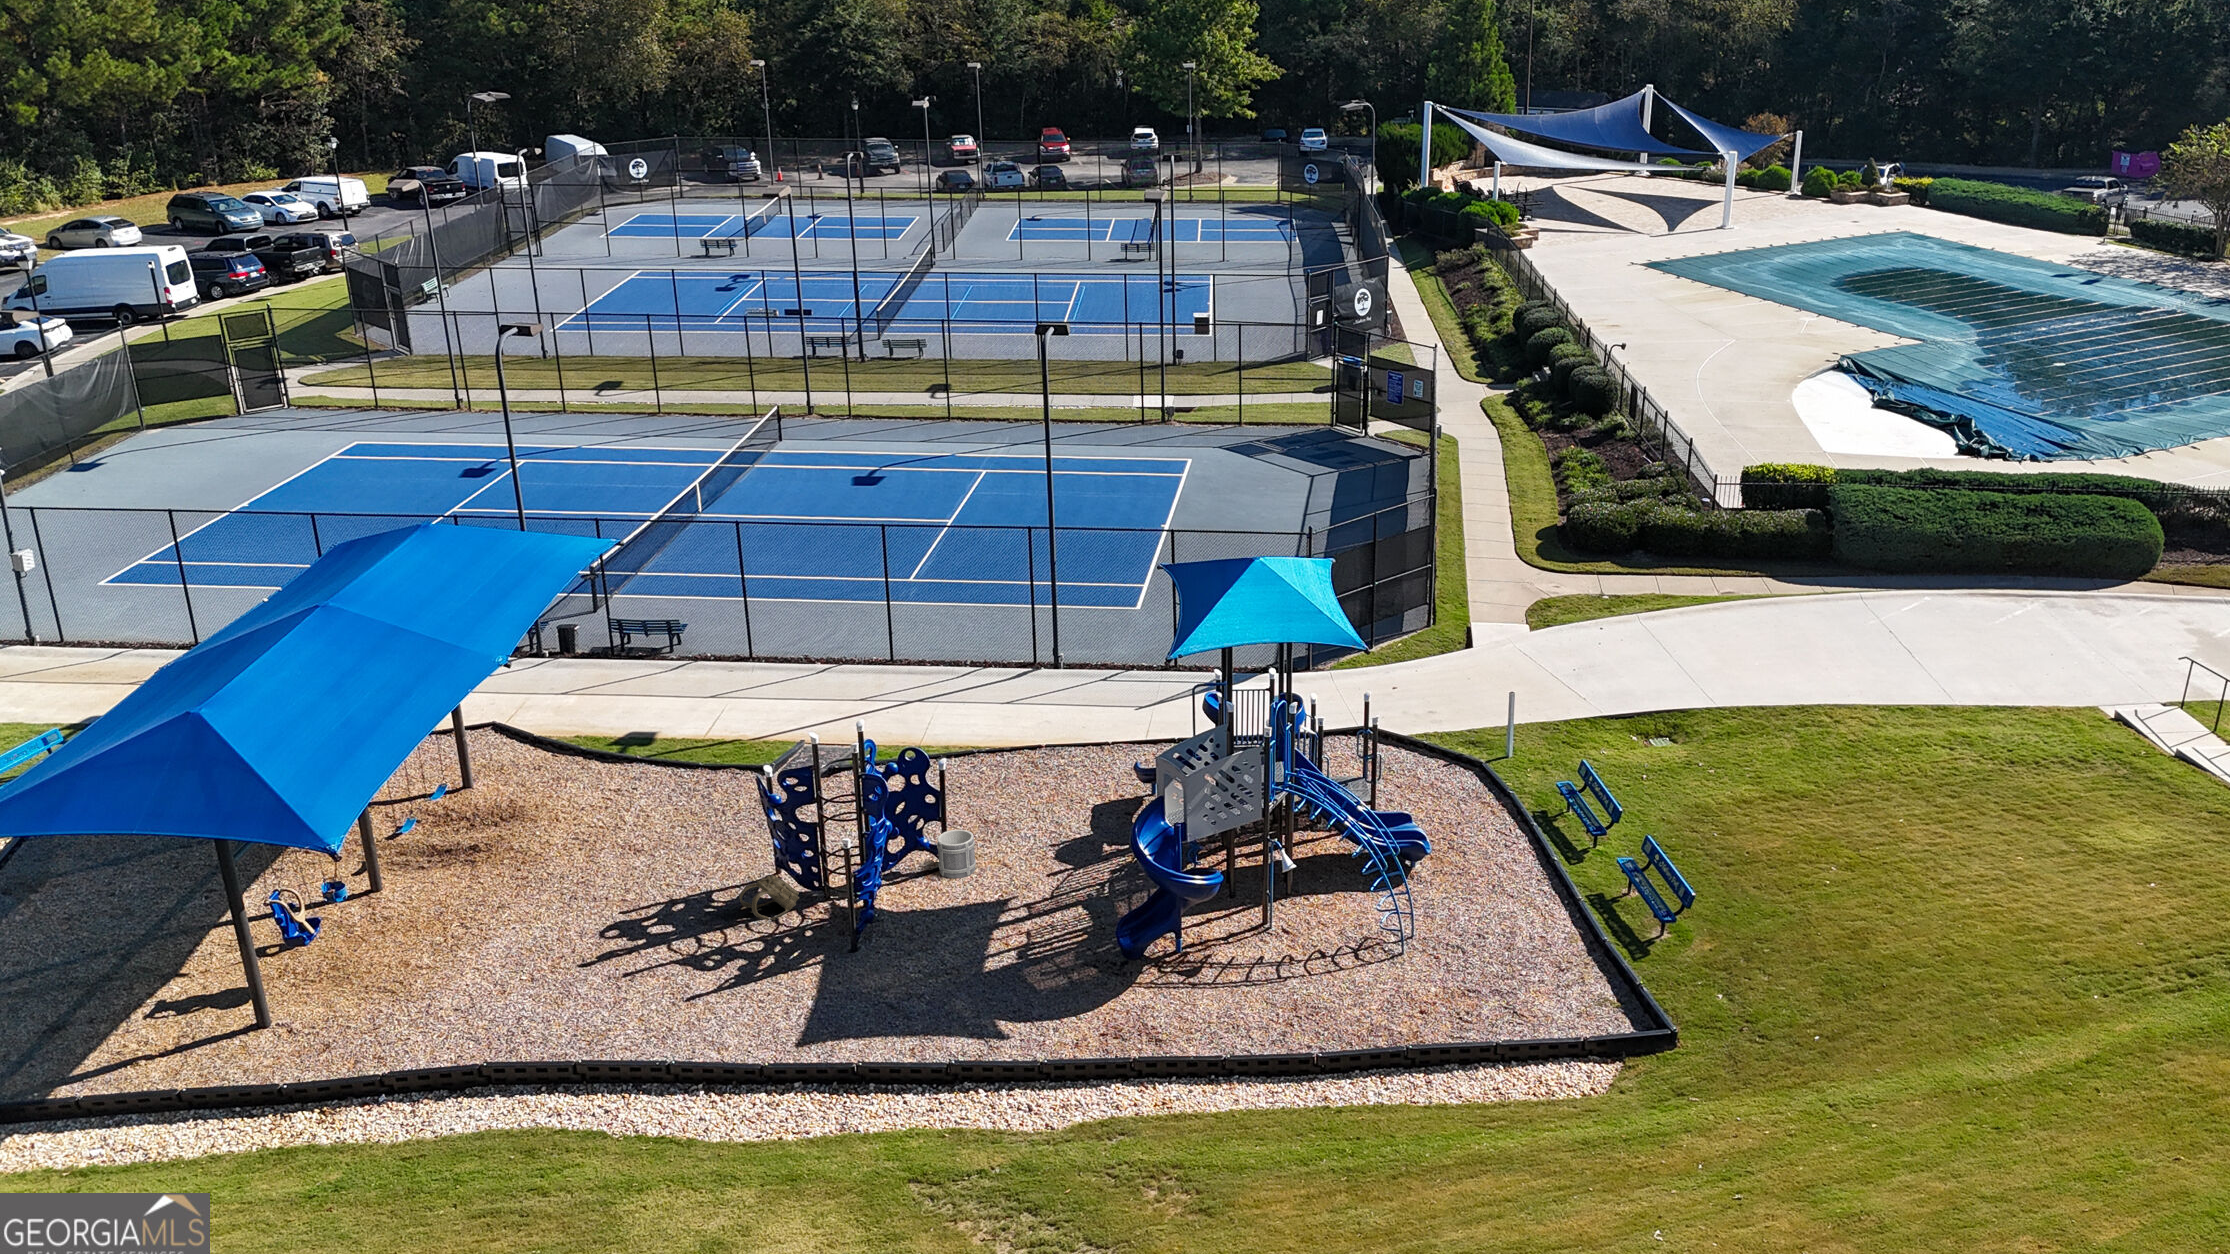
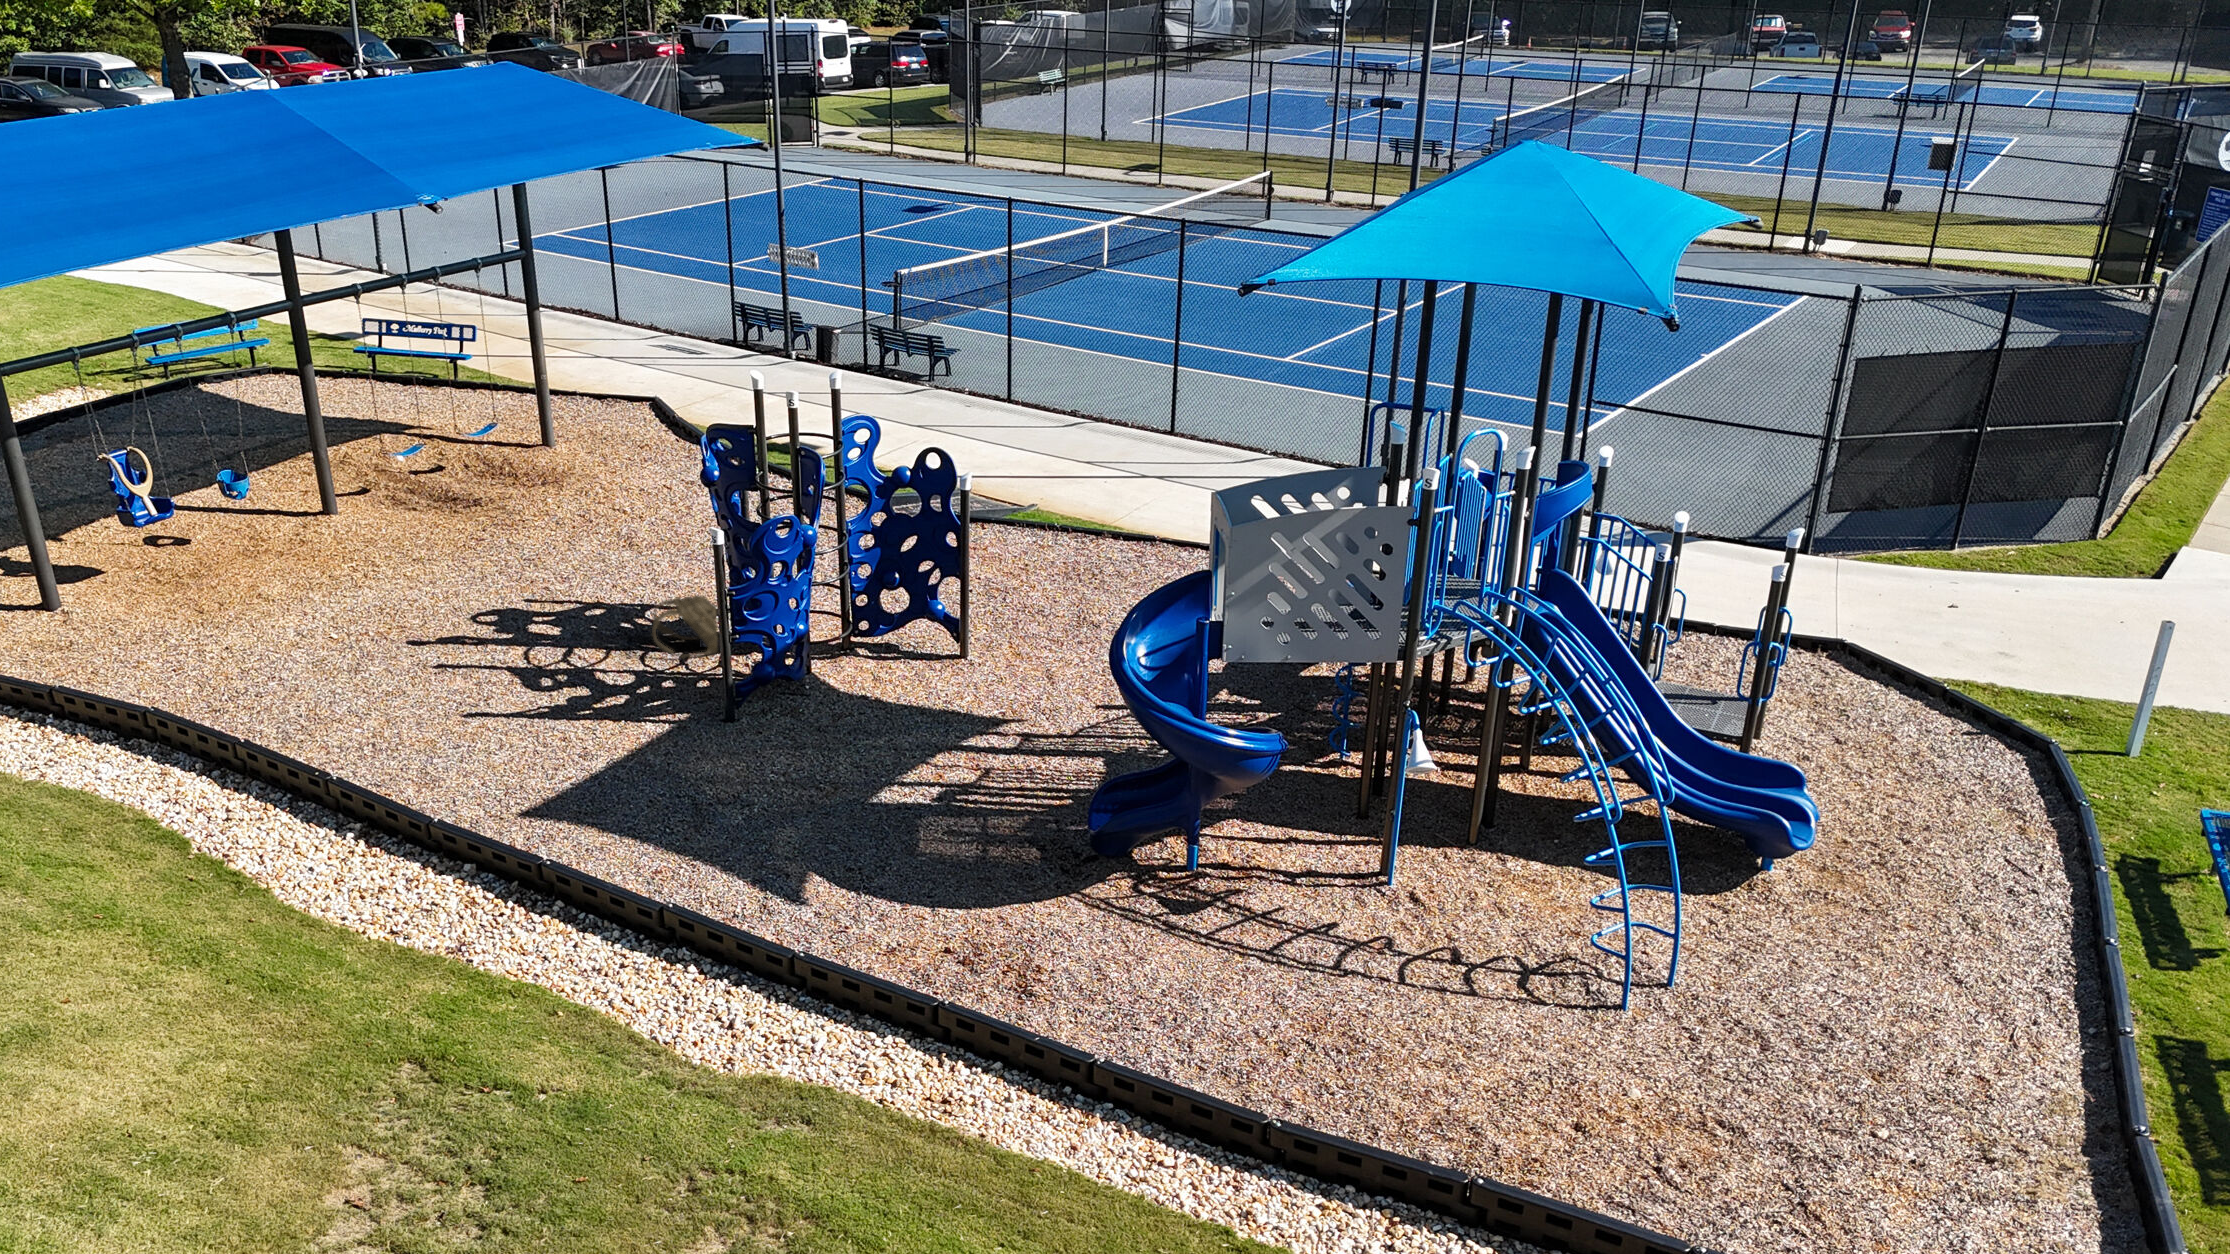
bucket: present [937,830,976,878] -> none [953,602,1013,677]

